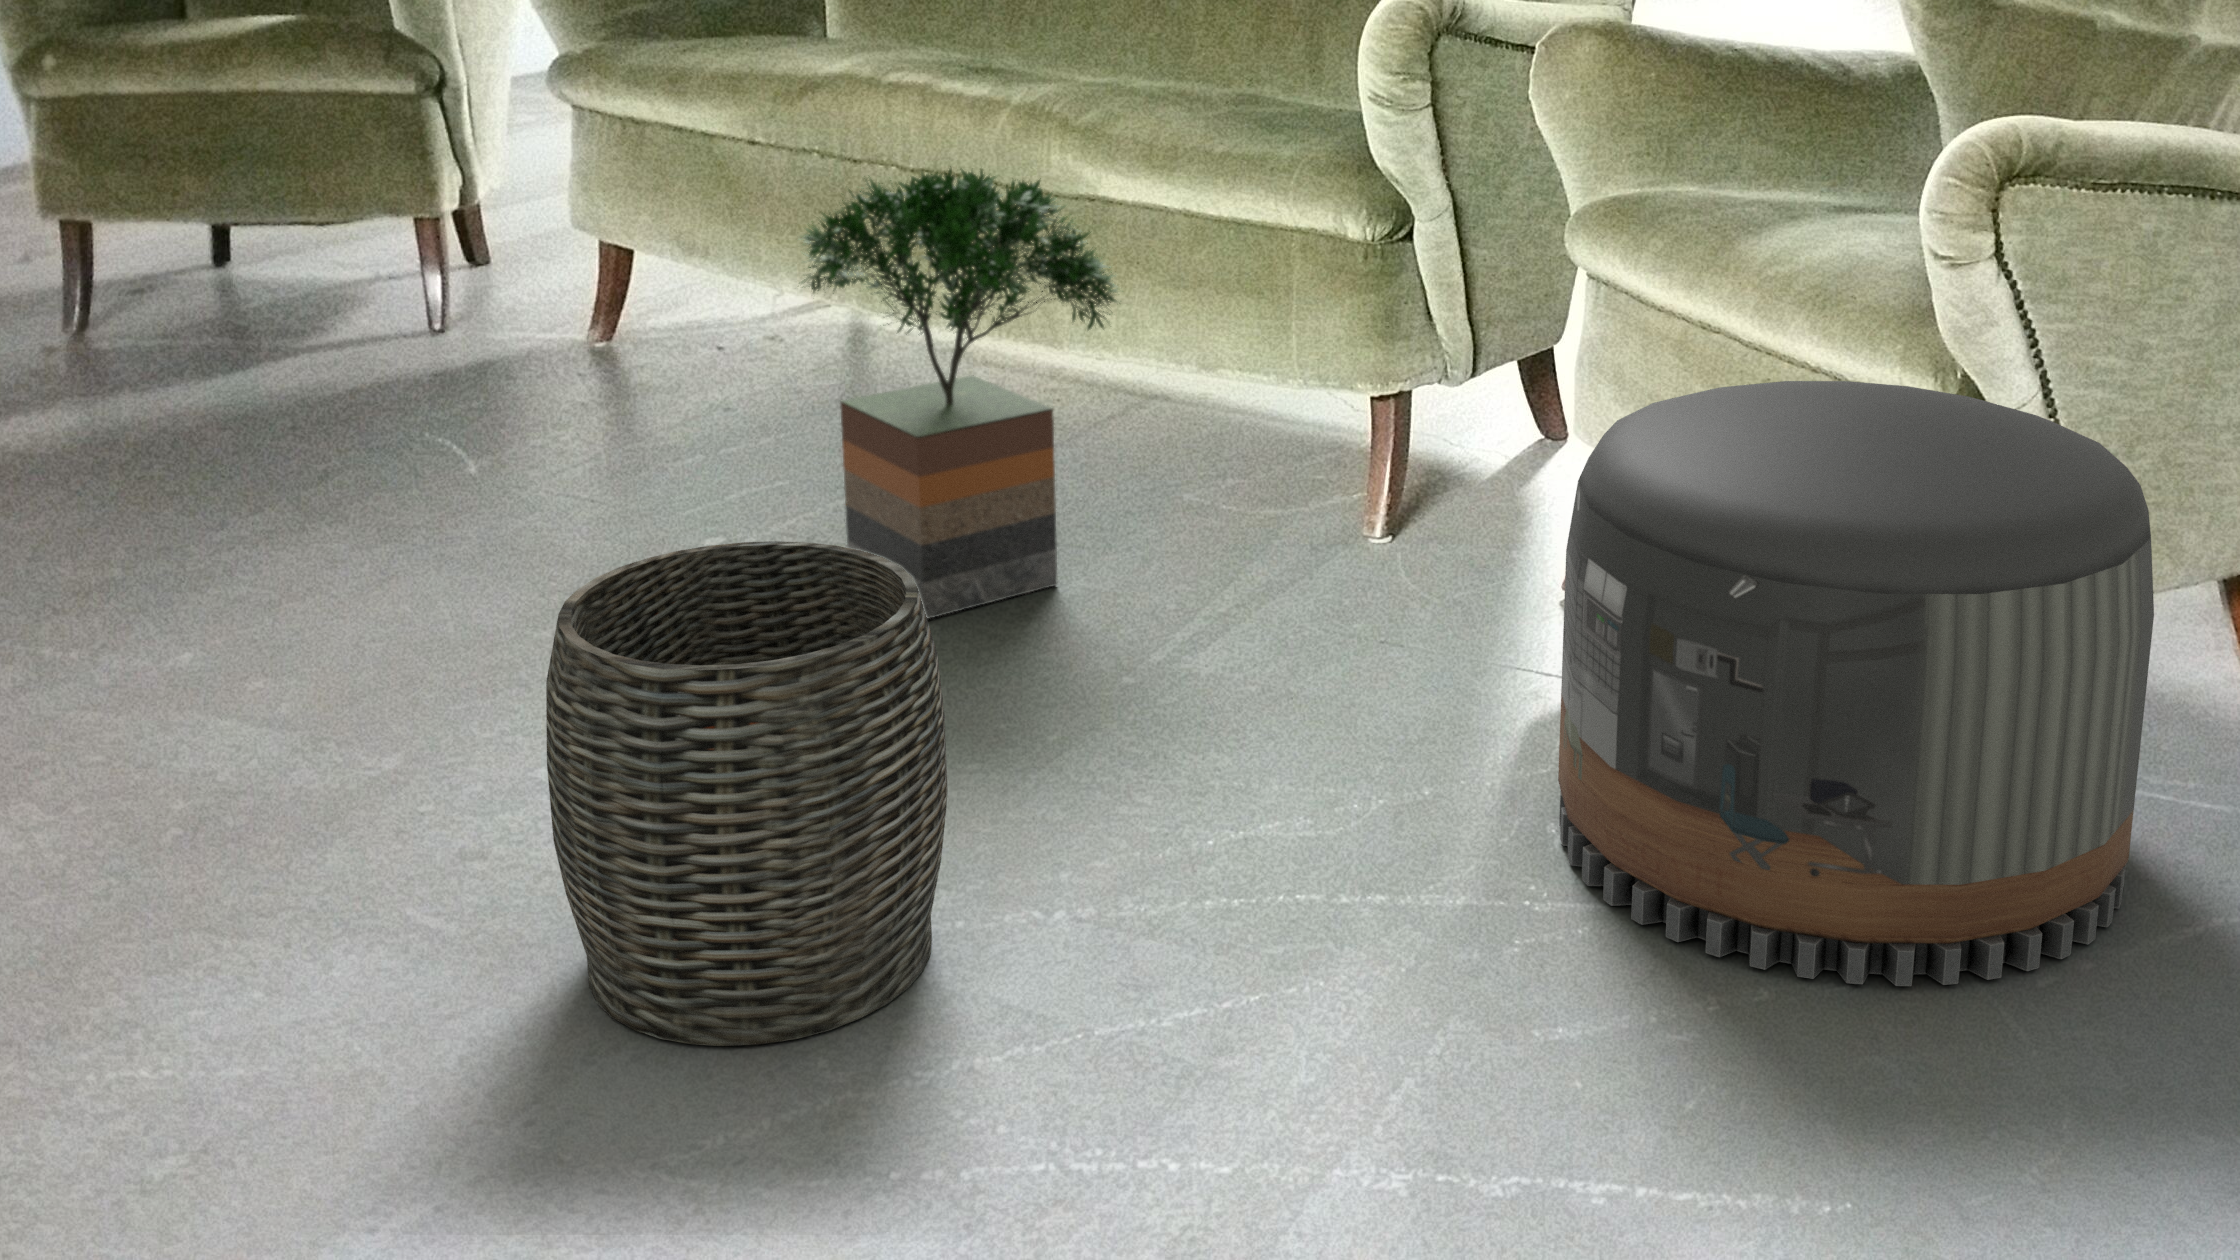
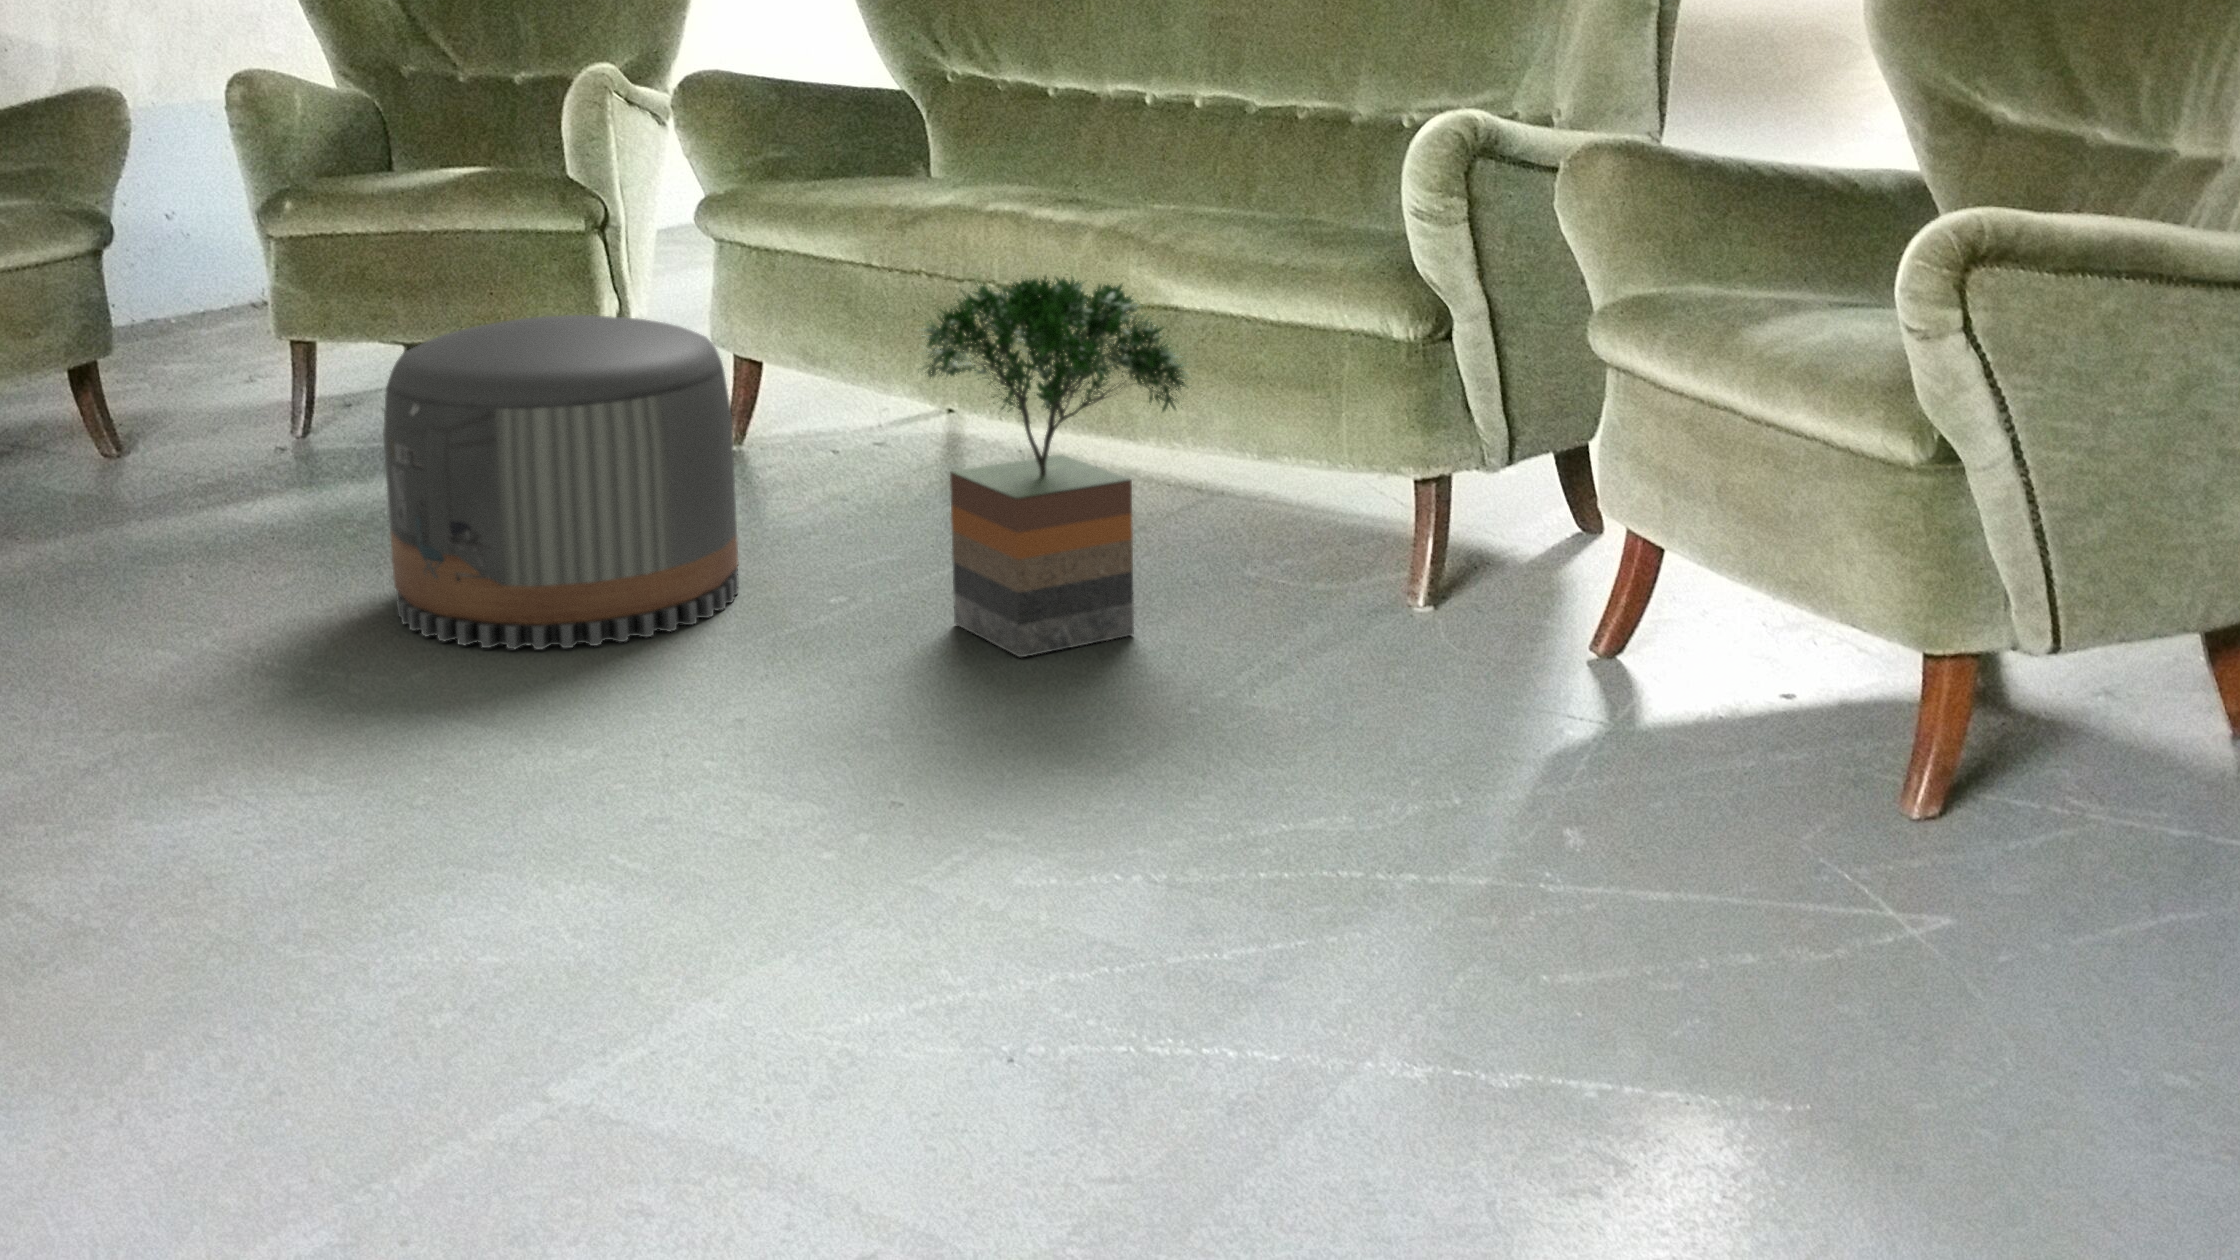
pouf: present [1558,381,2154,986] -> present [383,315,739,649]
woven basket: present [546,541,948,1046] -> none [733,554,1046,947]

